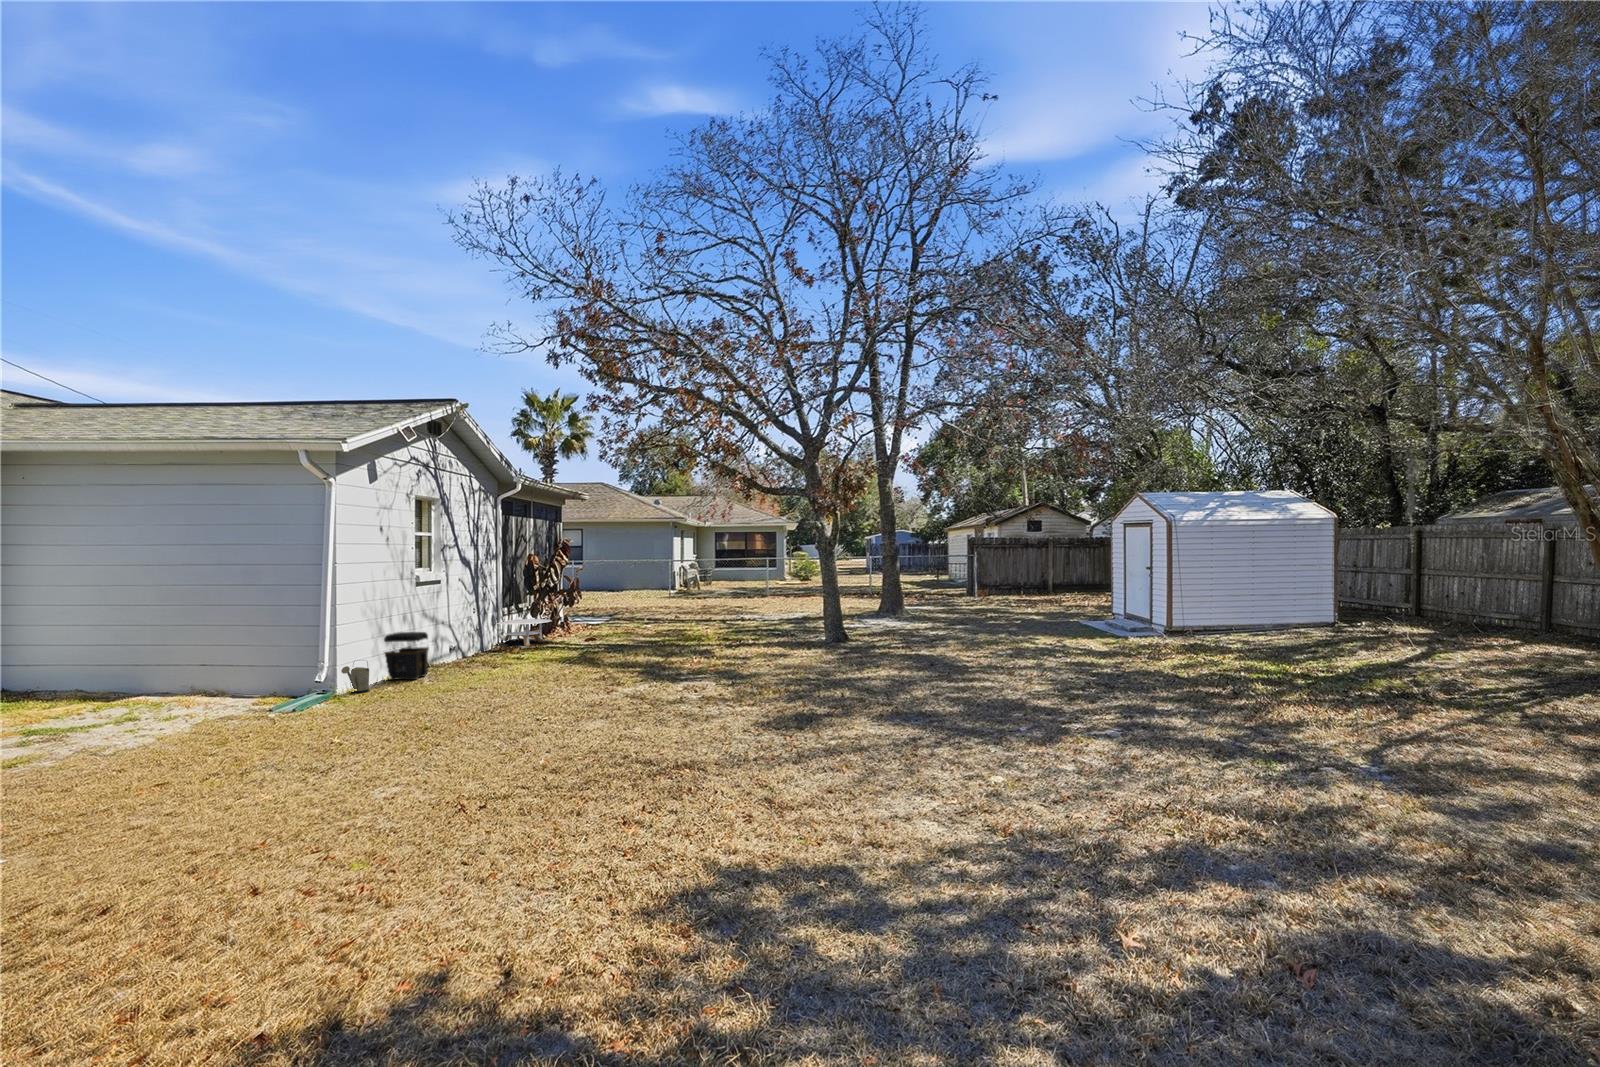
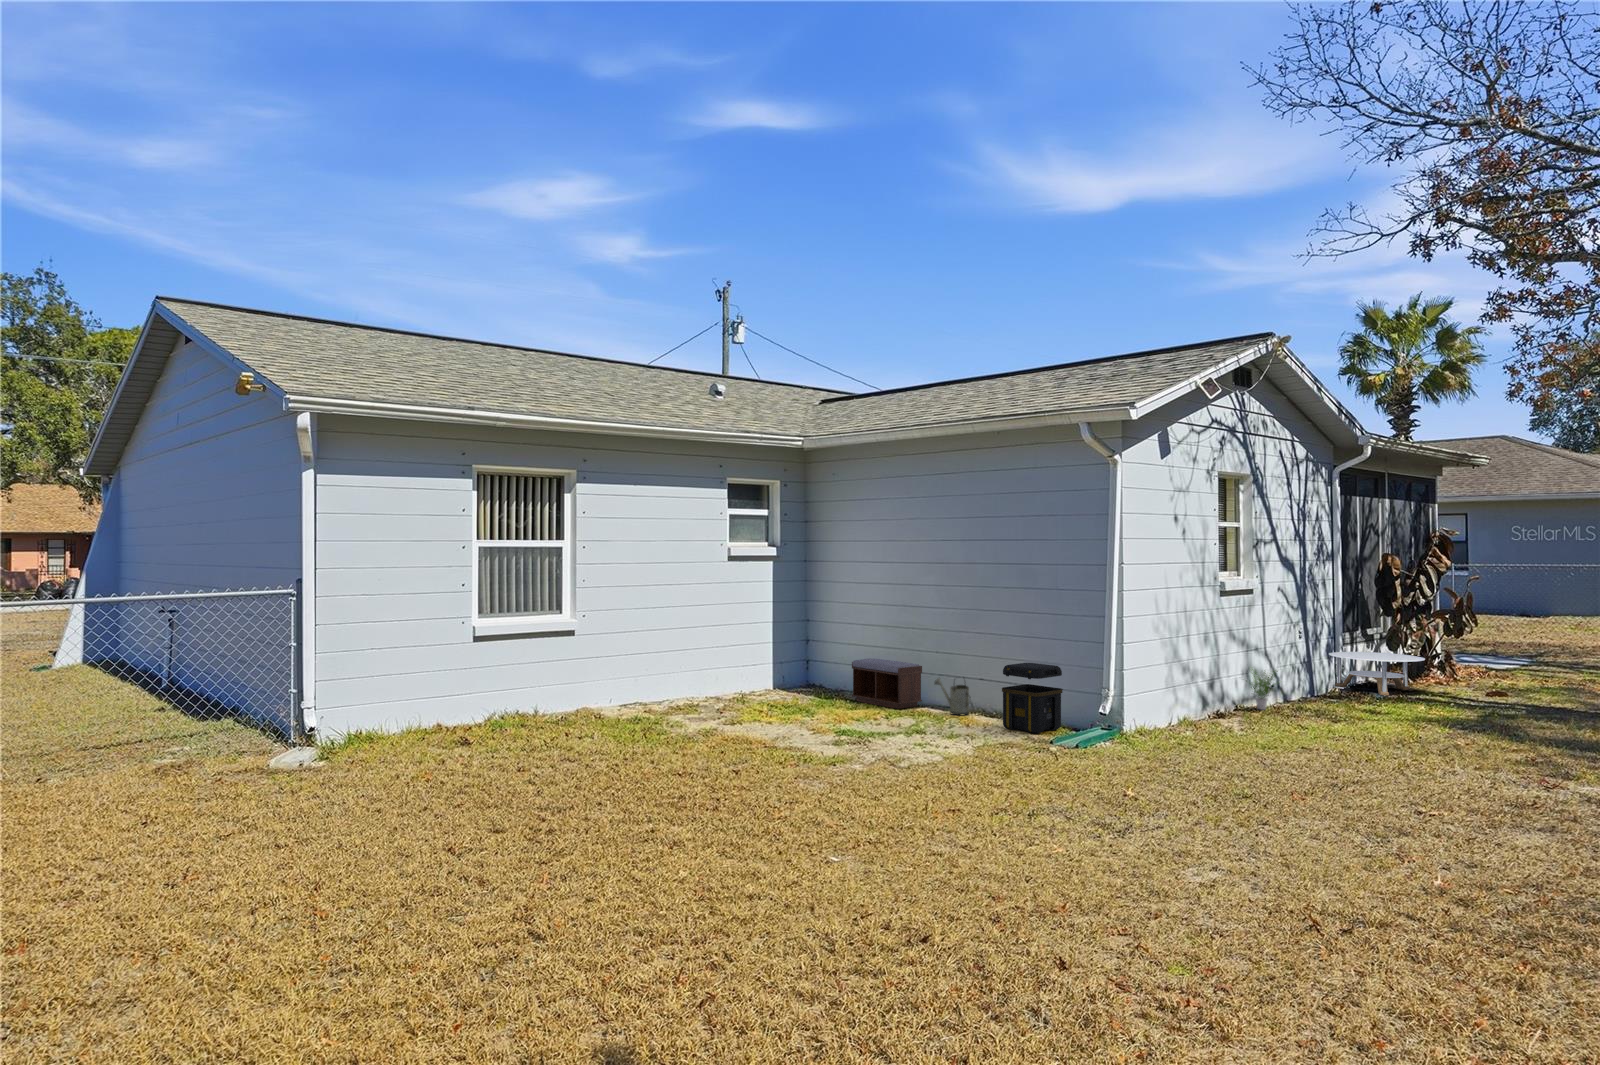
toolbox: present [384,632,428,680] -> present [1002,663,1063,734]
potted plant: none [429,633,461,664] -> present [1251,669,1278,710]
bench: none [29,662,125,707] -> present [852,659,922,709]
watering can: present [341,662,369,693] -> present [935,678,970,715]

